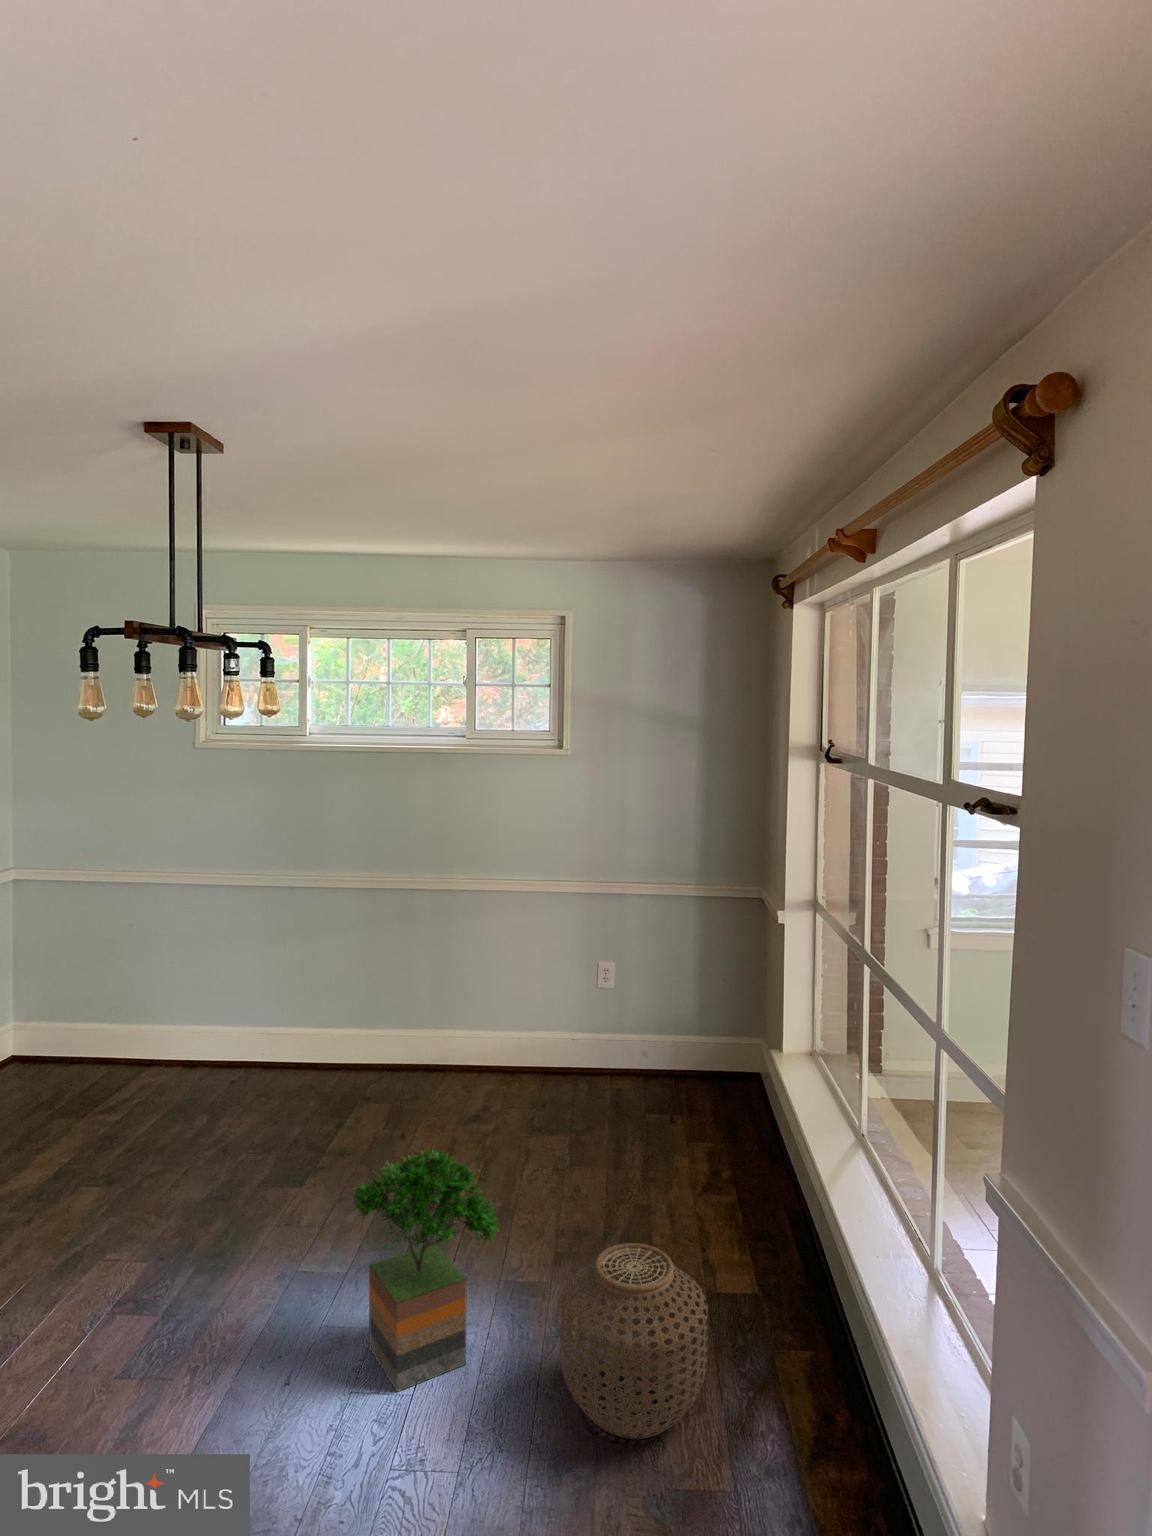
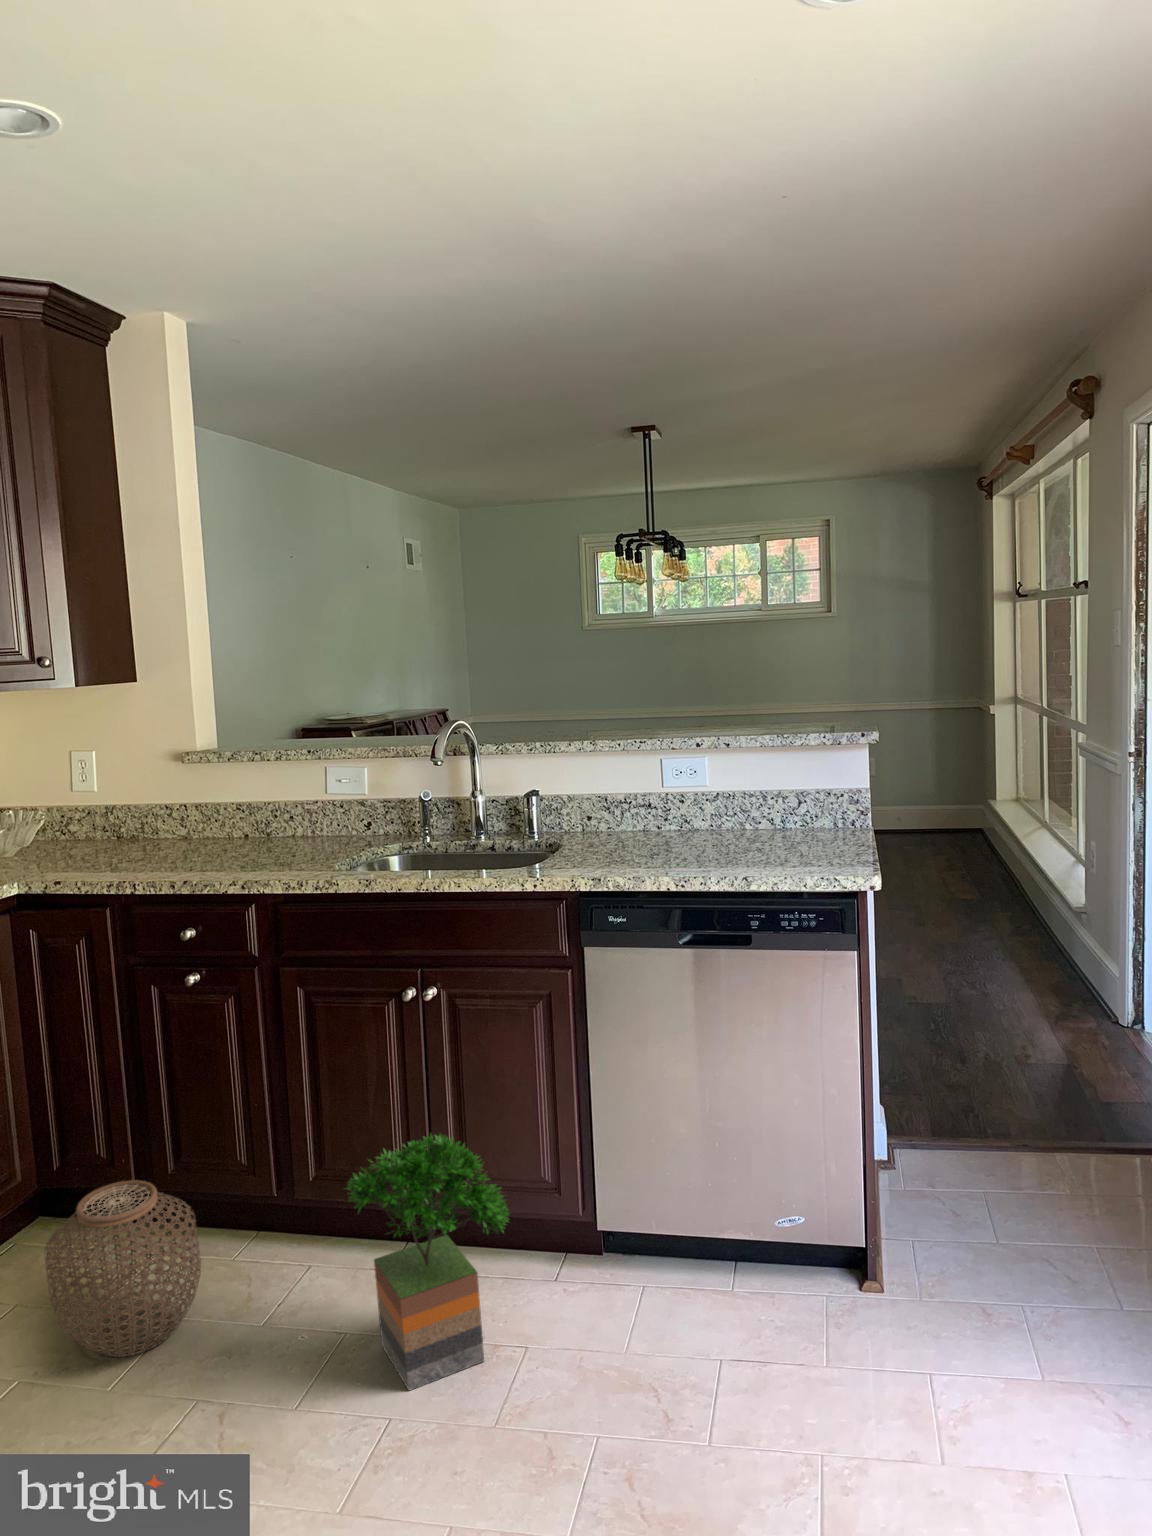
woven basket: present [560,1243,708,1439] -> present [45,1180,201,1357]

